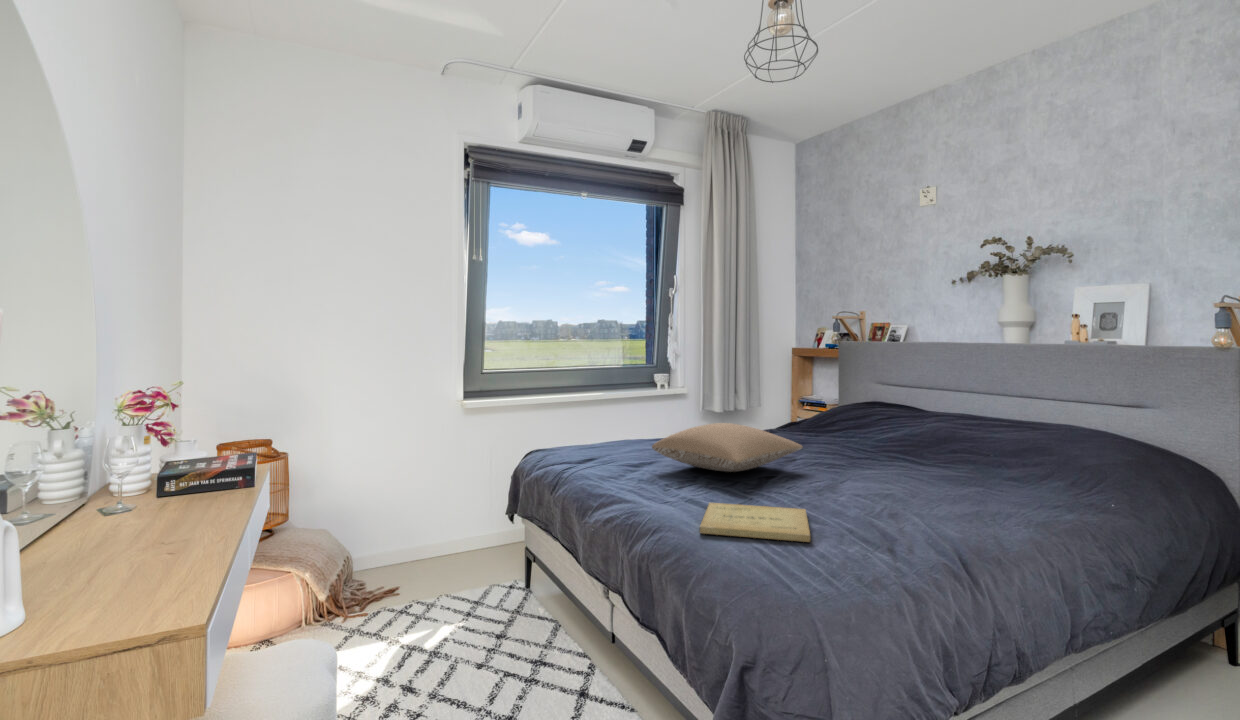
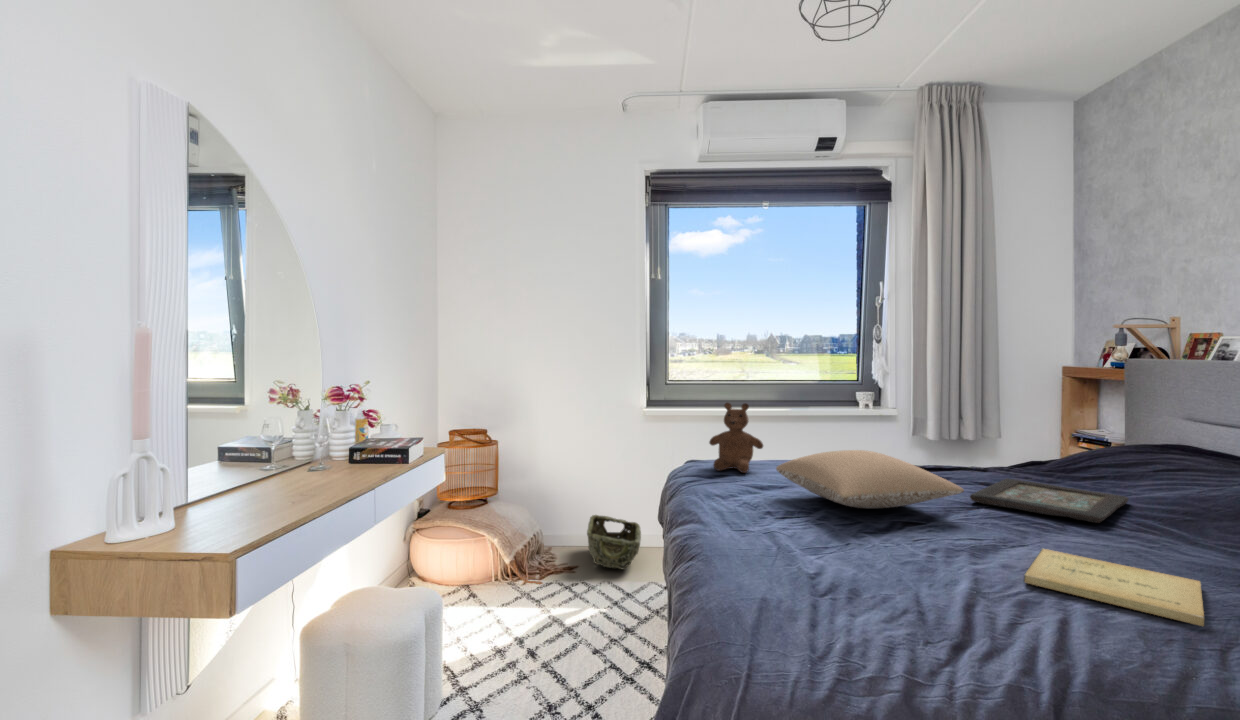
teddy bear: none [562,389,614,457] -> present [709,403,763,473]
decorative tray: none [793,437,883,460] -> present [970,478,1128,523]
book: present [699,503,811,542] -> present [1024,549,1204,626]
woven basket: none [399,527,472,581] -> present [587,515,641,569]

